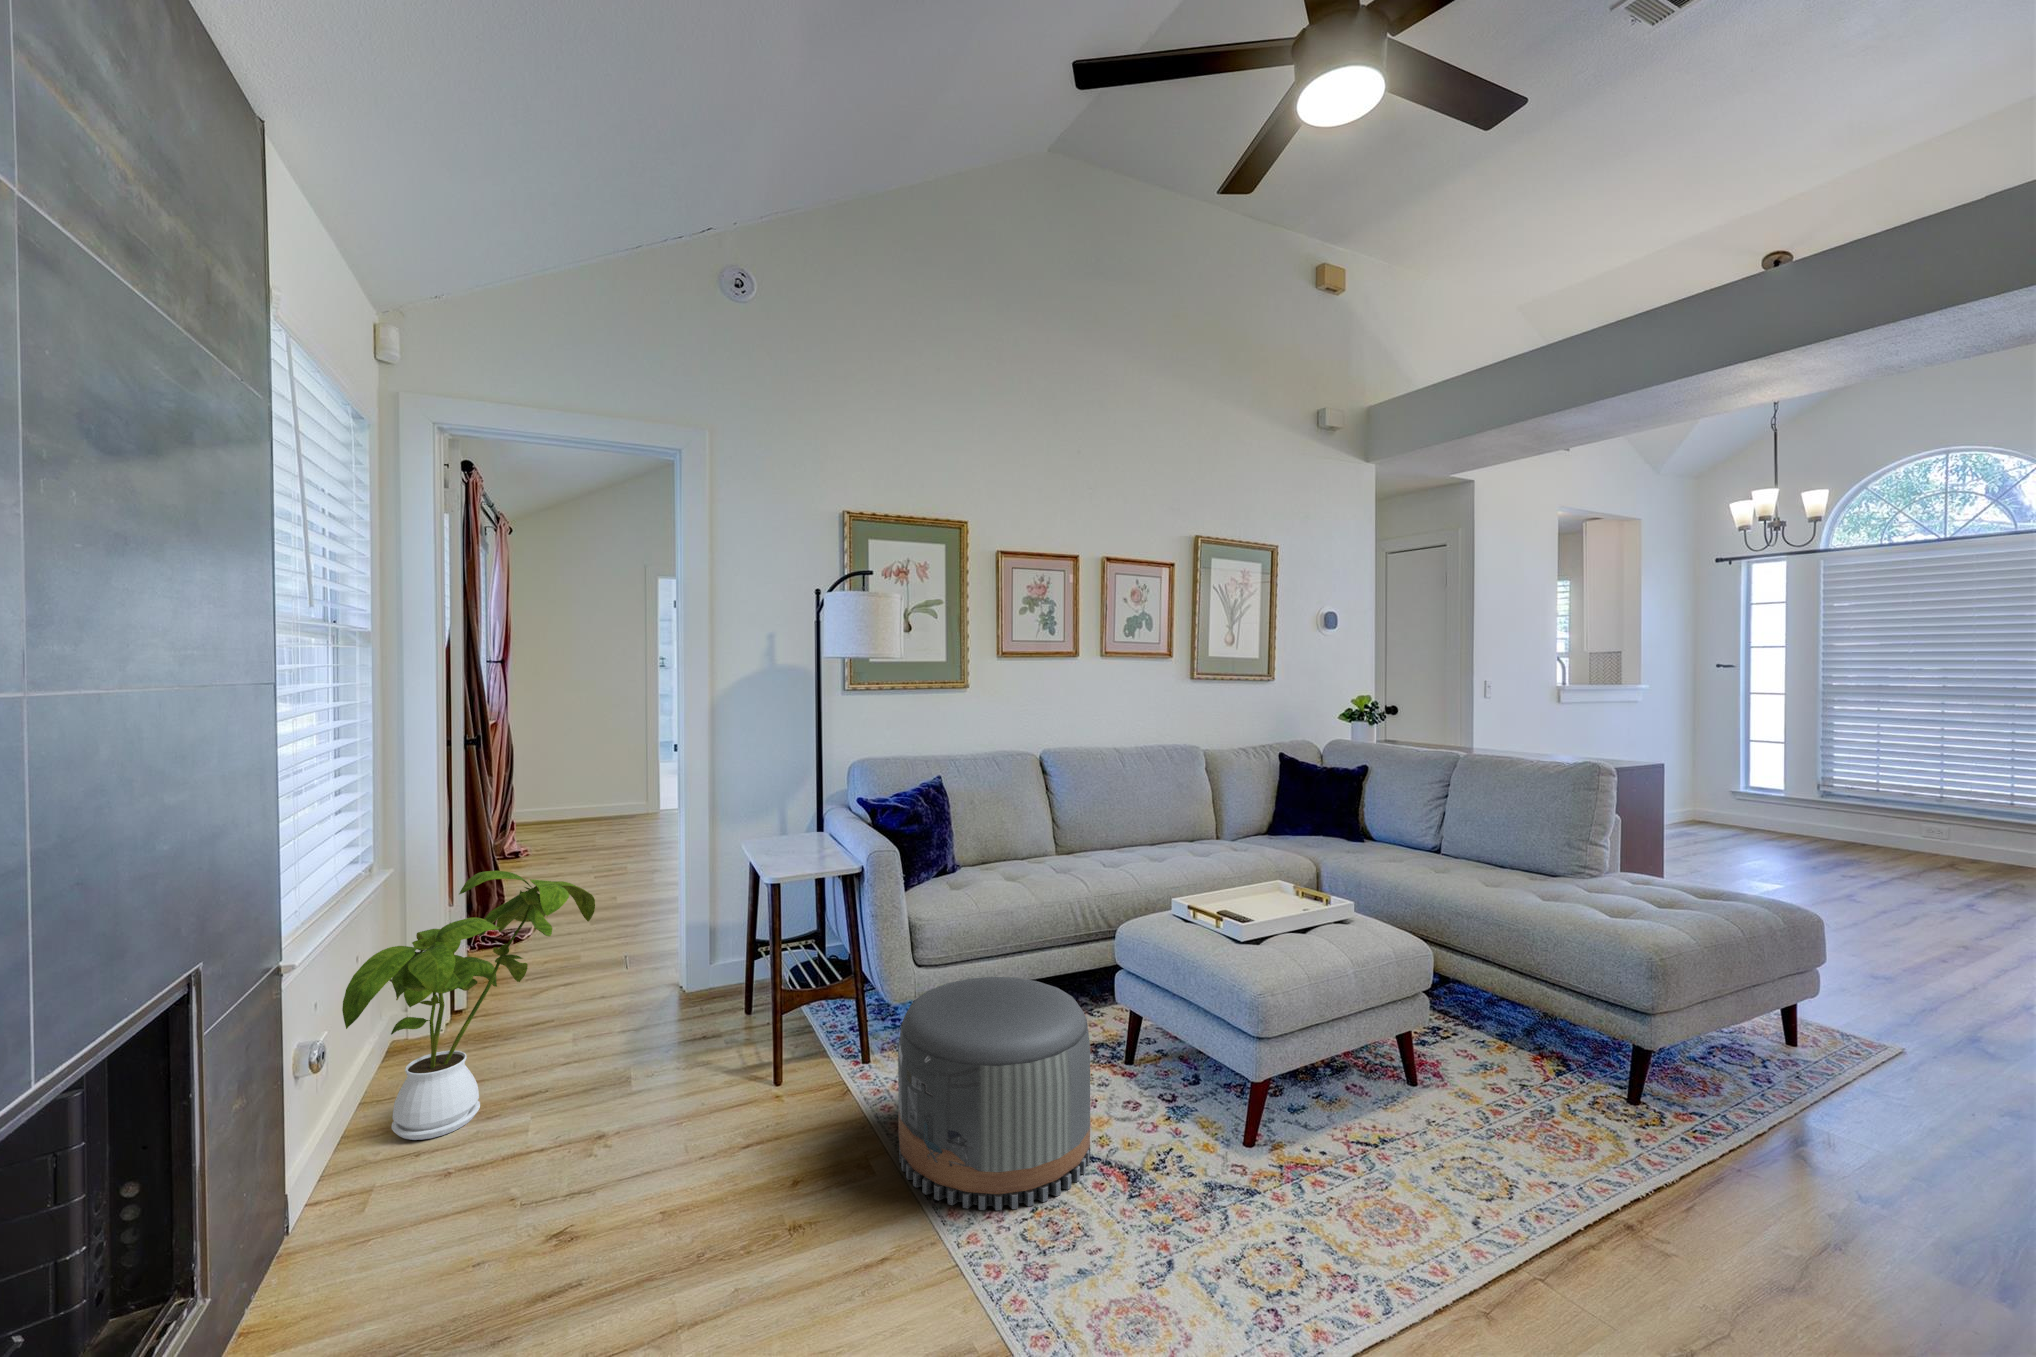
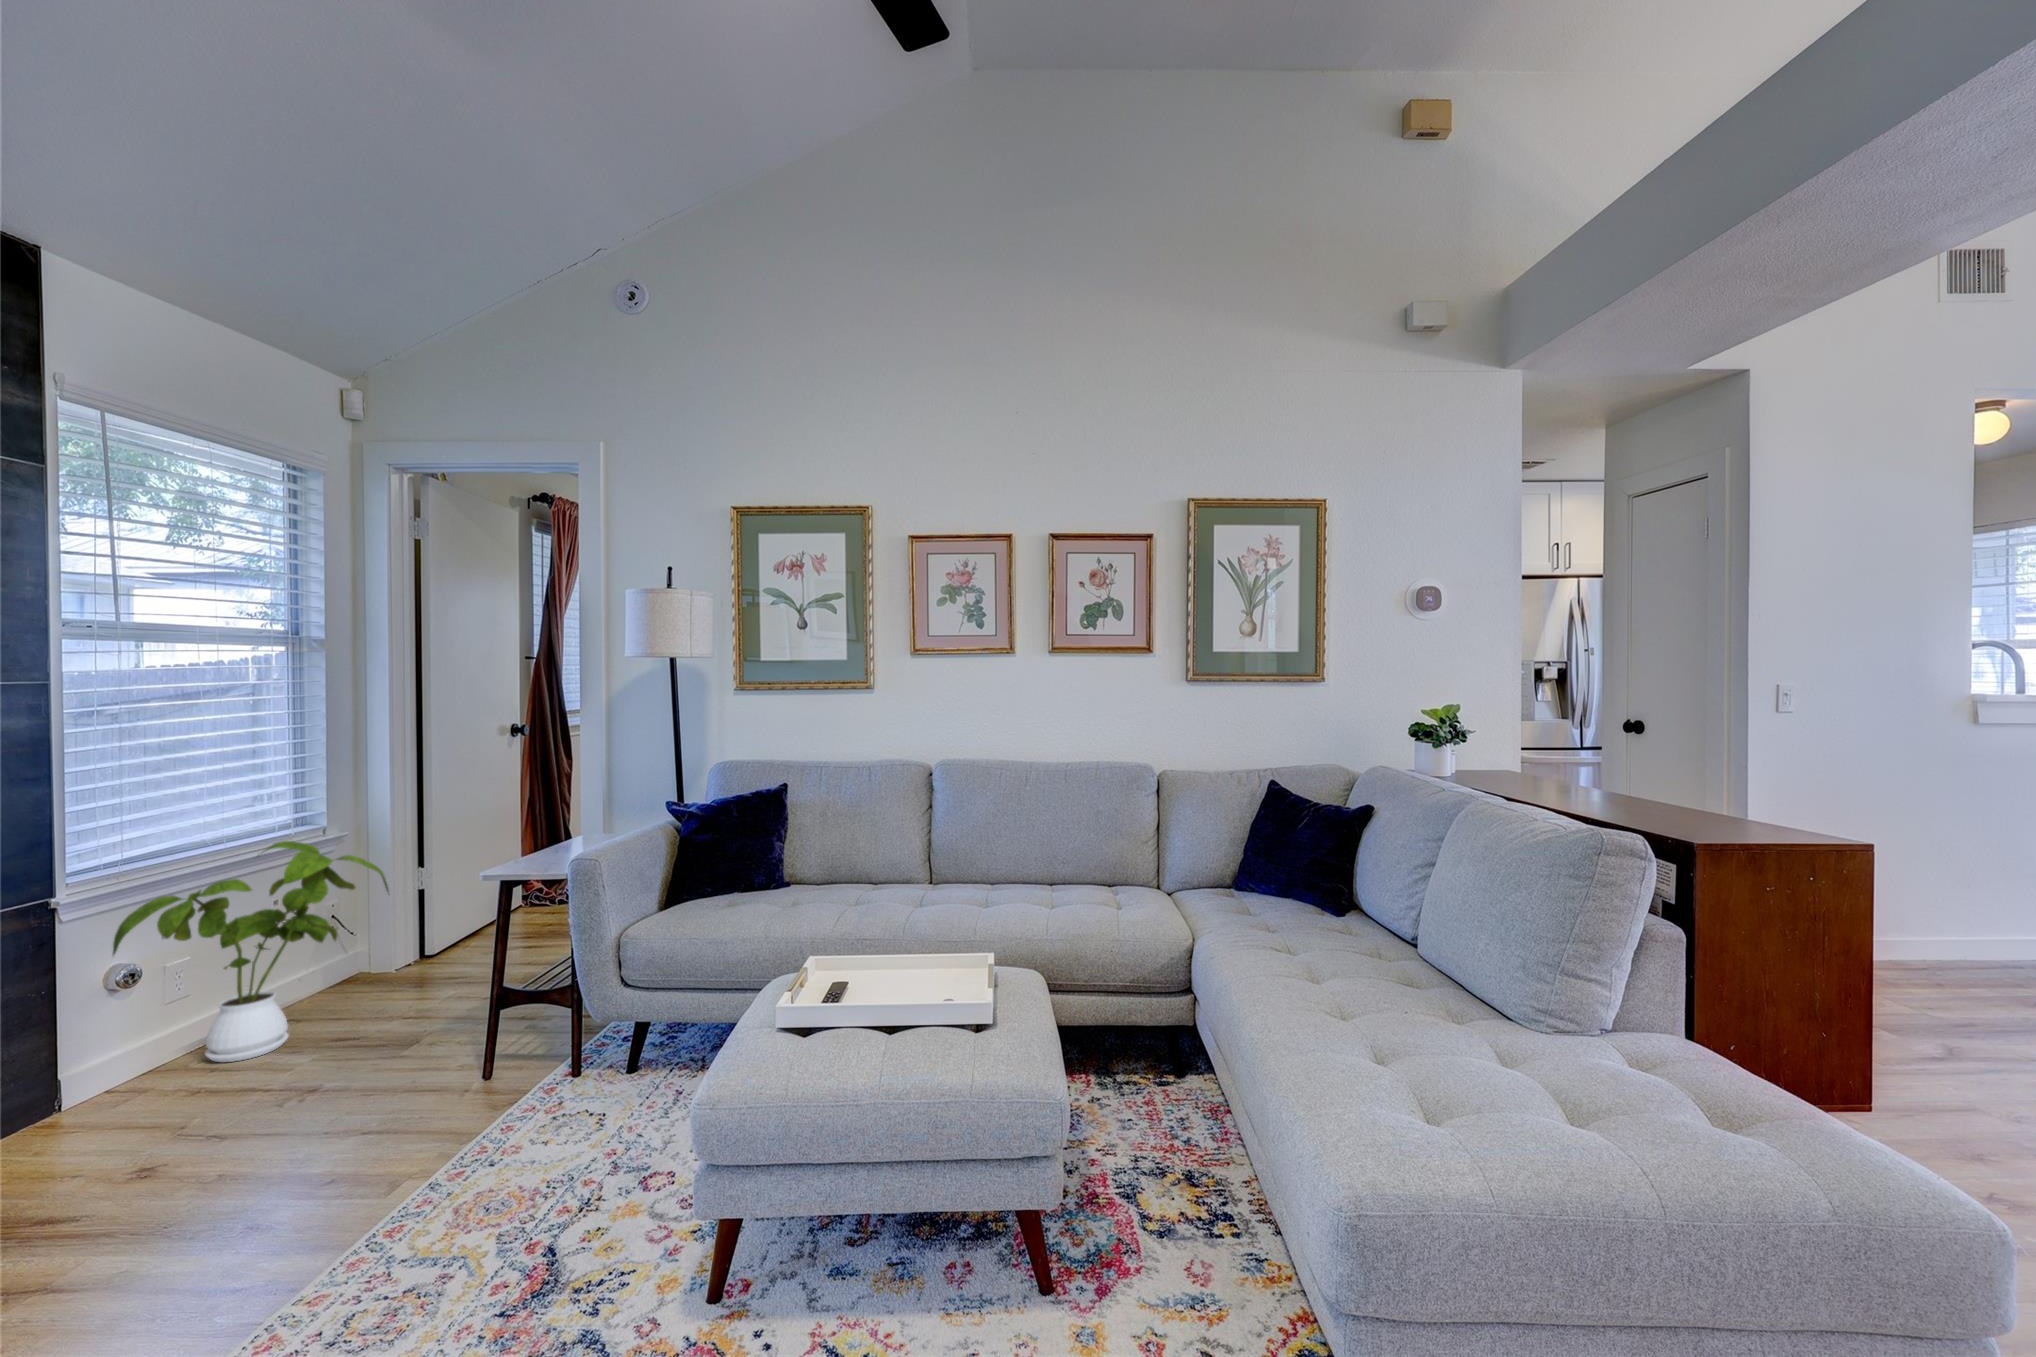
pouf: present [898,977,1090,1210] -> none [349,1006,607,1281]

